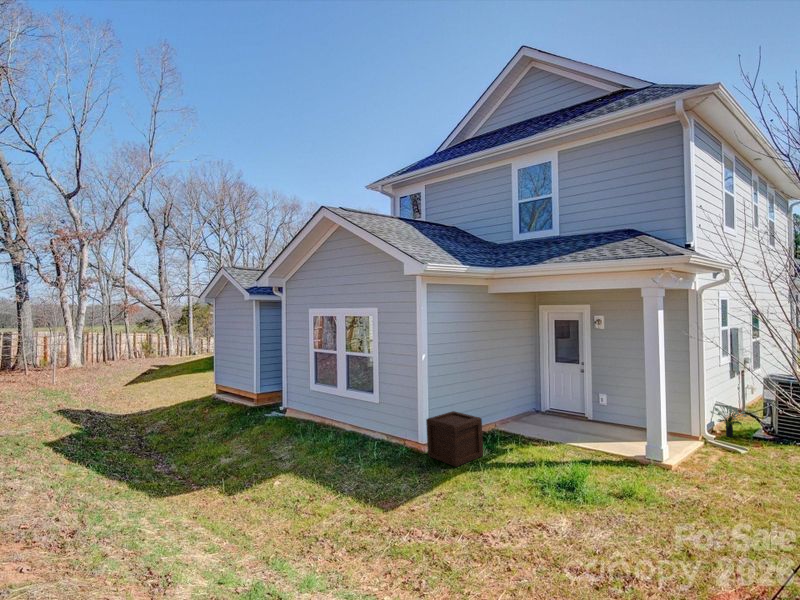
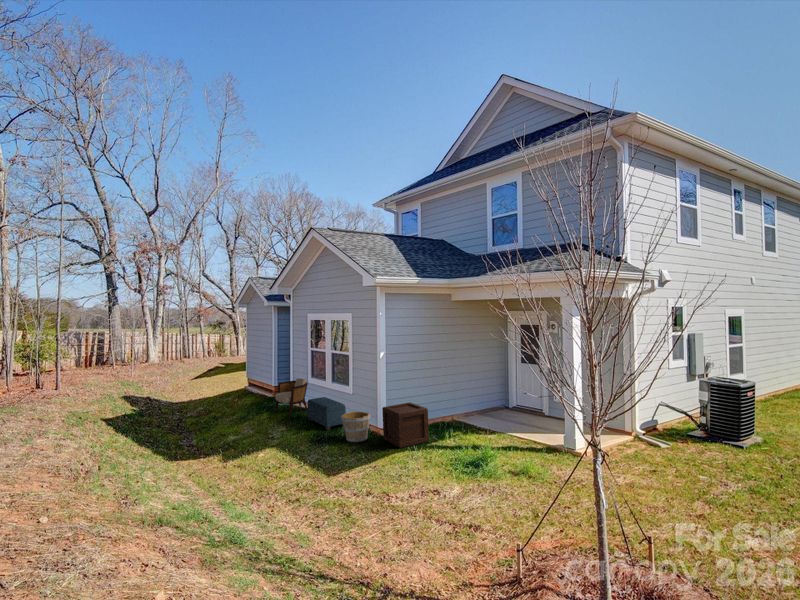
armchair: none [268,386,309,433] -> present [275,379,308,417]
potted plant: present [711,406,746,437] -> none [649,407,681,437]
bench: none [317,408,369,448] -> present [307,397,346,430]
wooden bucket: none [376,424,410,462] -> present [341,411,370,442]

